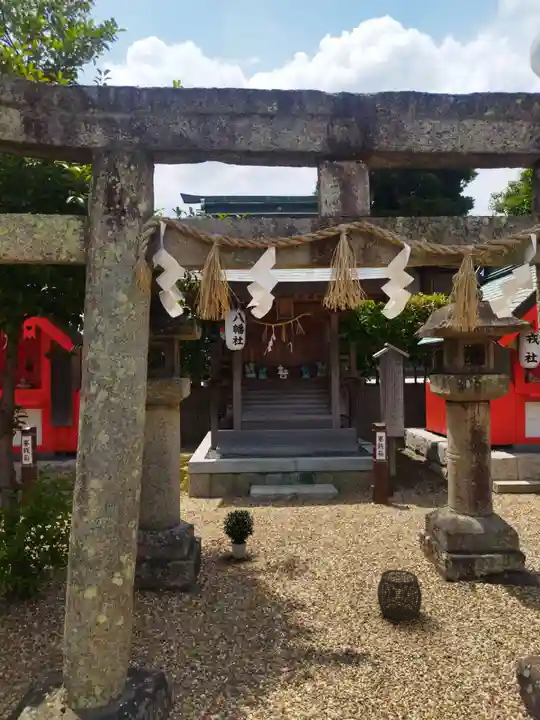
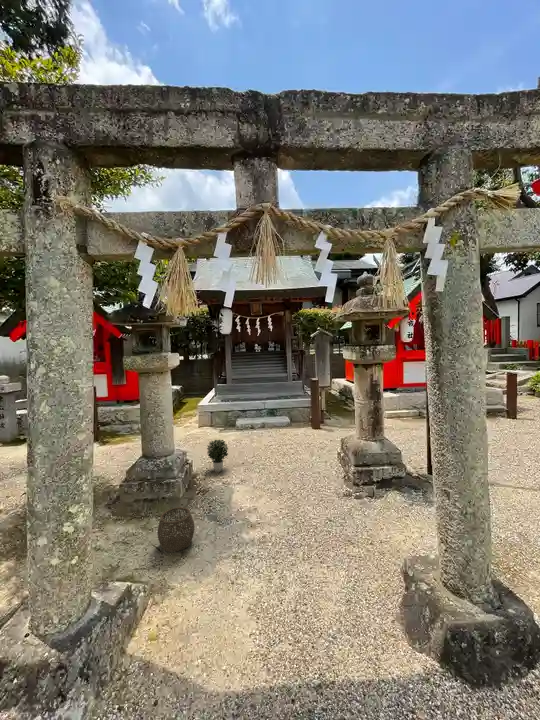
woven basket: present [377,570,422,621] -> present [157,507,195,552]

